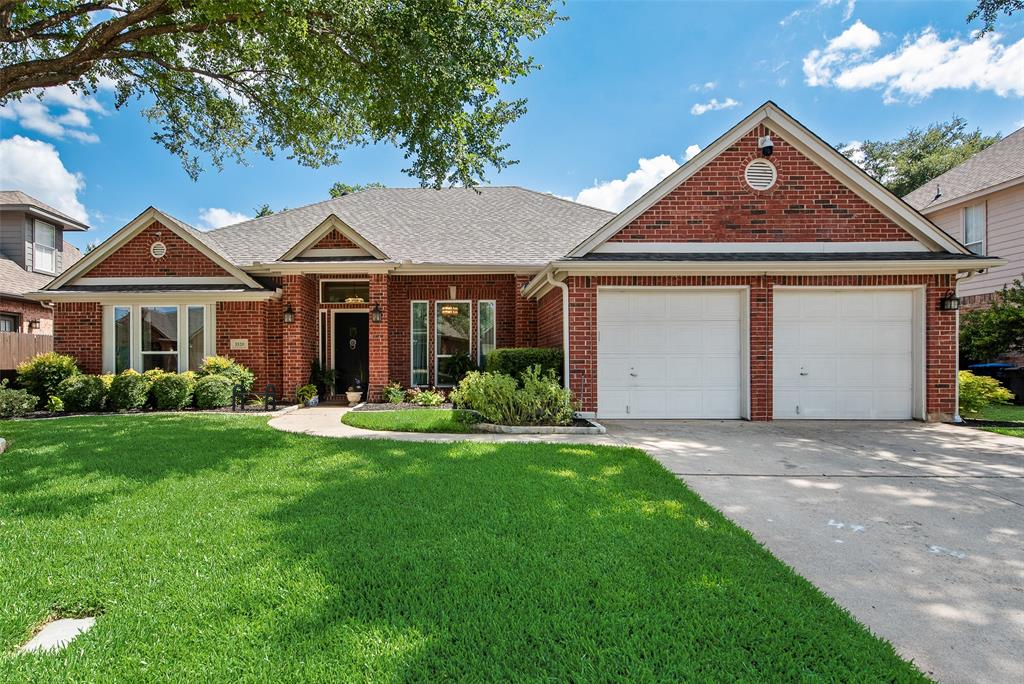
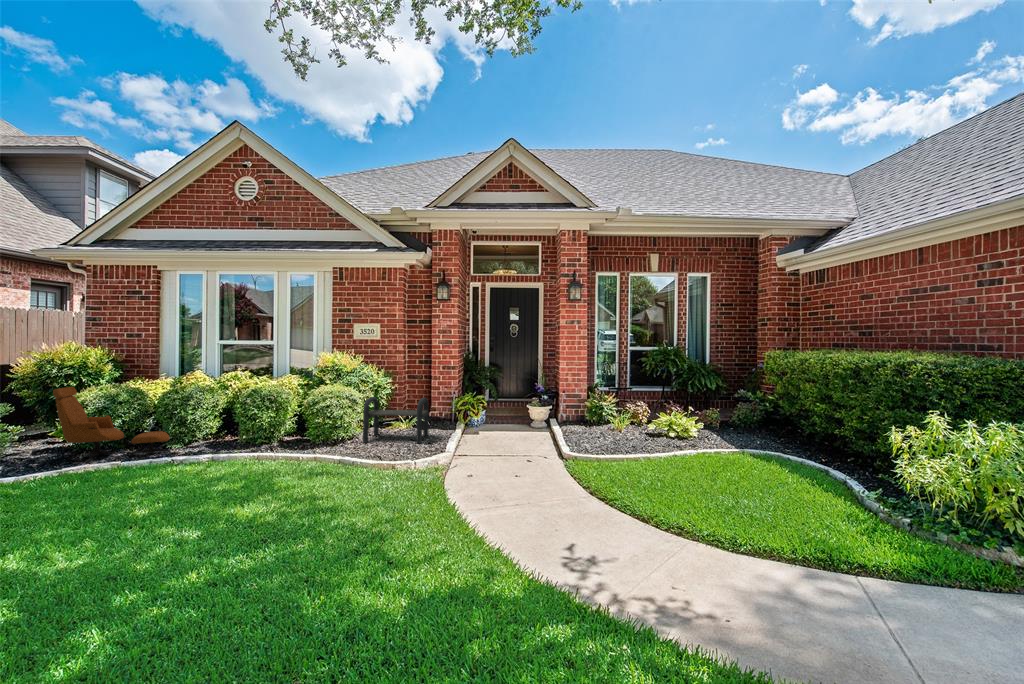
lounge chair: none [61,376,119,415] -> present [53,387,170,463]

